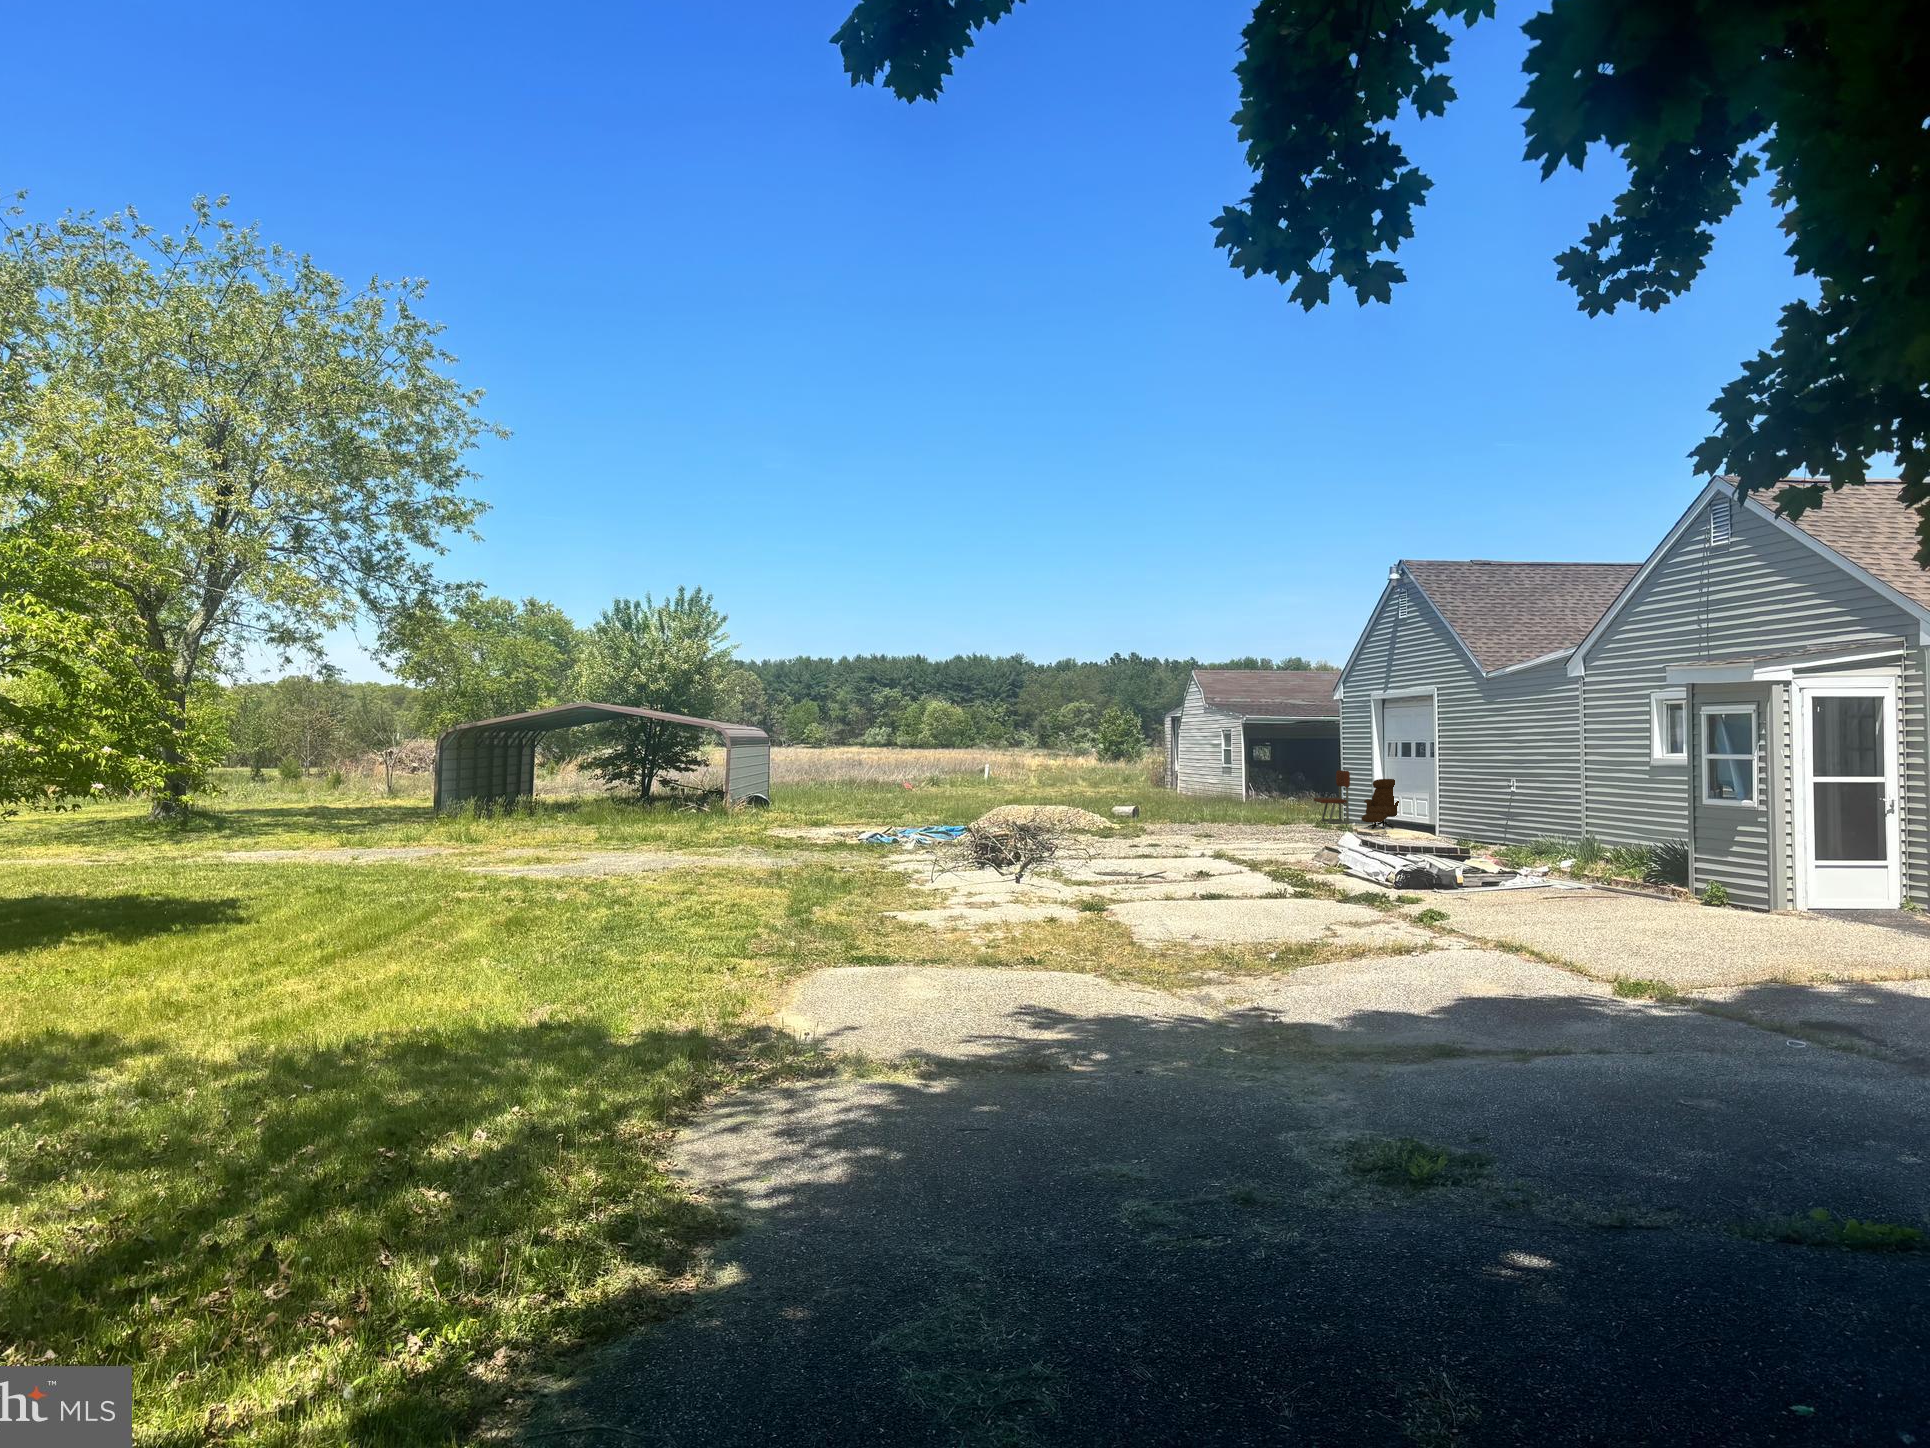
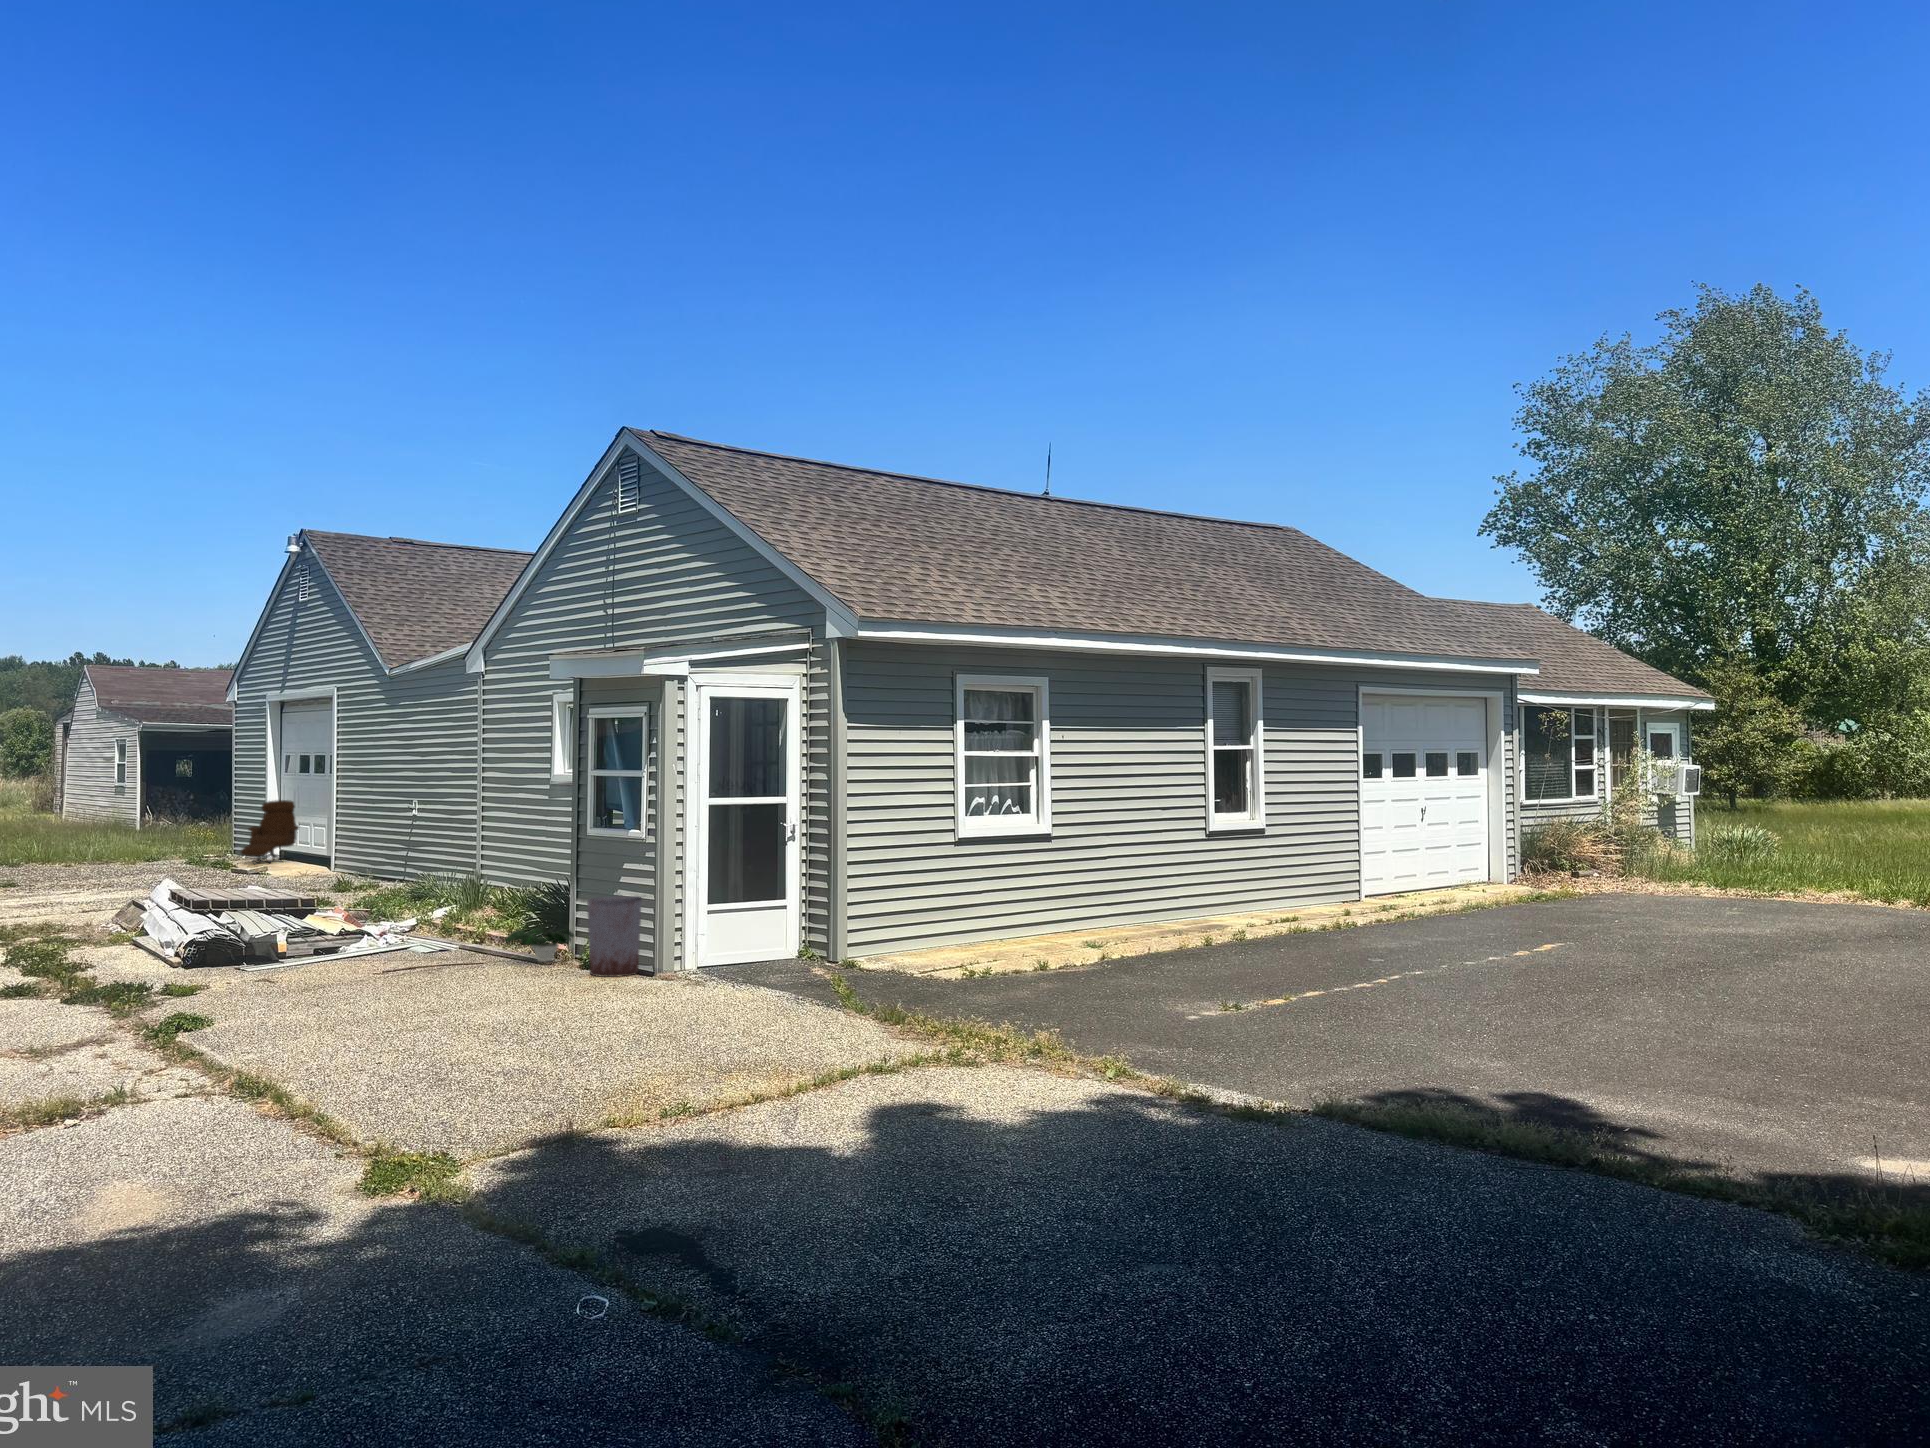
bench: present [1314,770,1350,824] -> none [191,790,237,858]
trash can: none [1710,847,1760,909] -> present [587,895,642,977]
potted plant: none [1638,872,1694,898] -> present [505,927,574,962]

